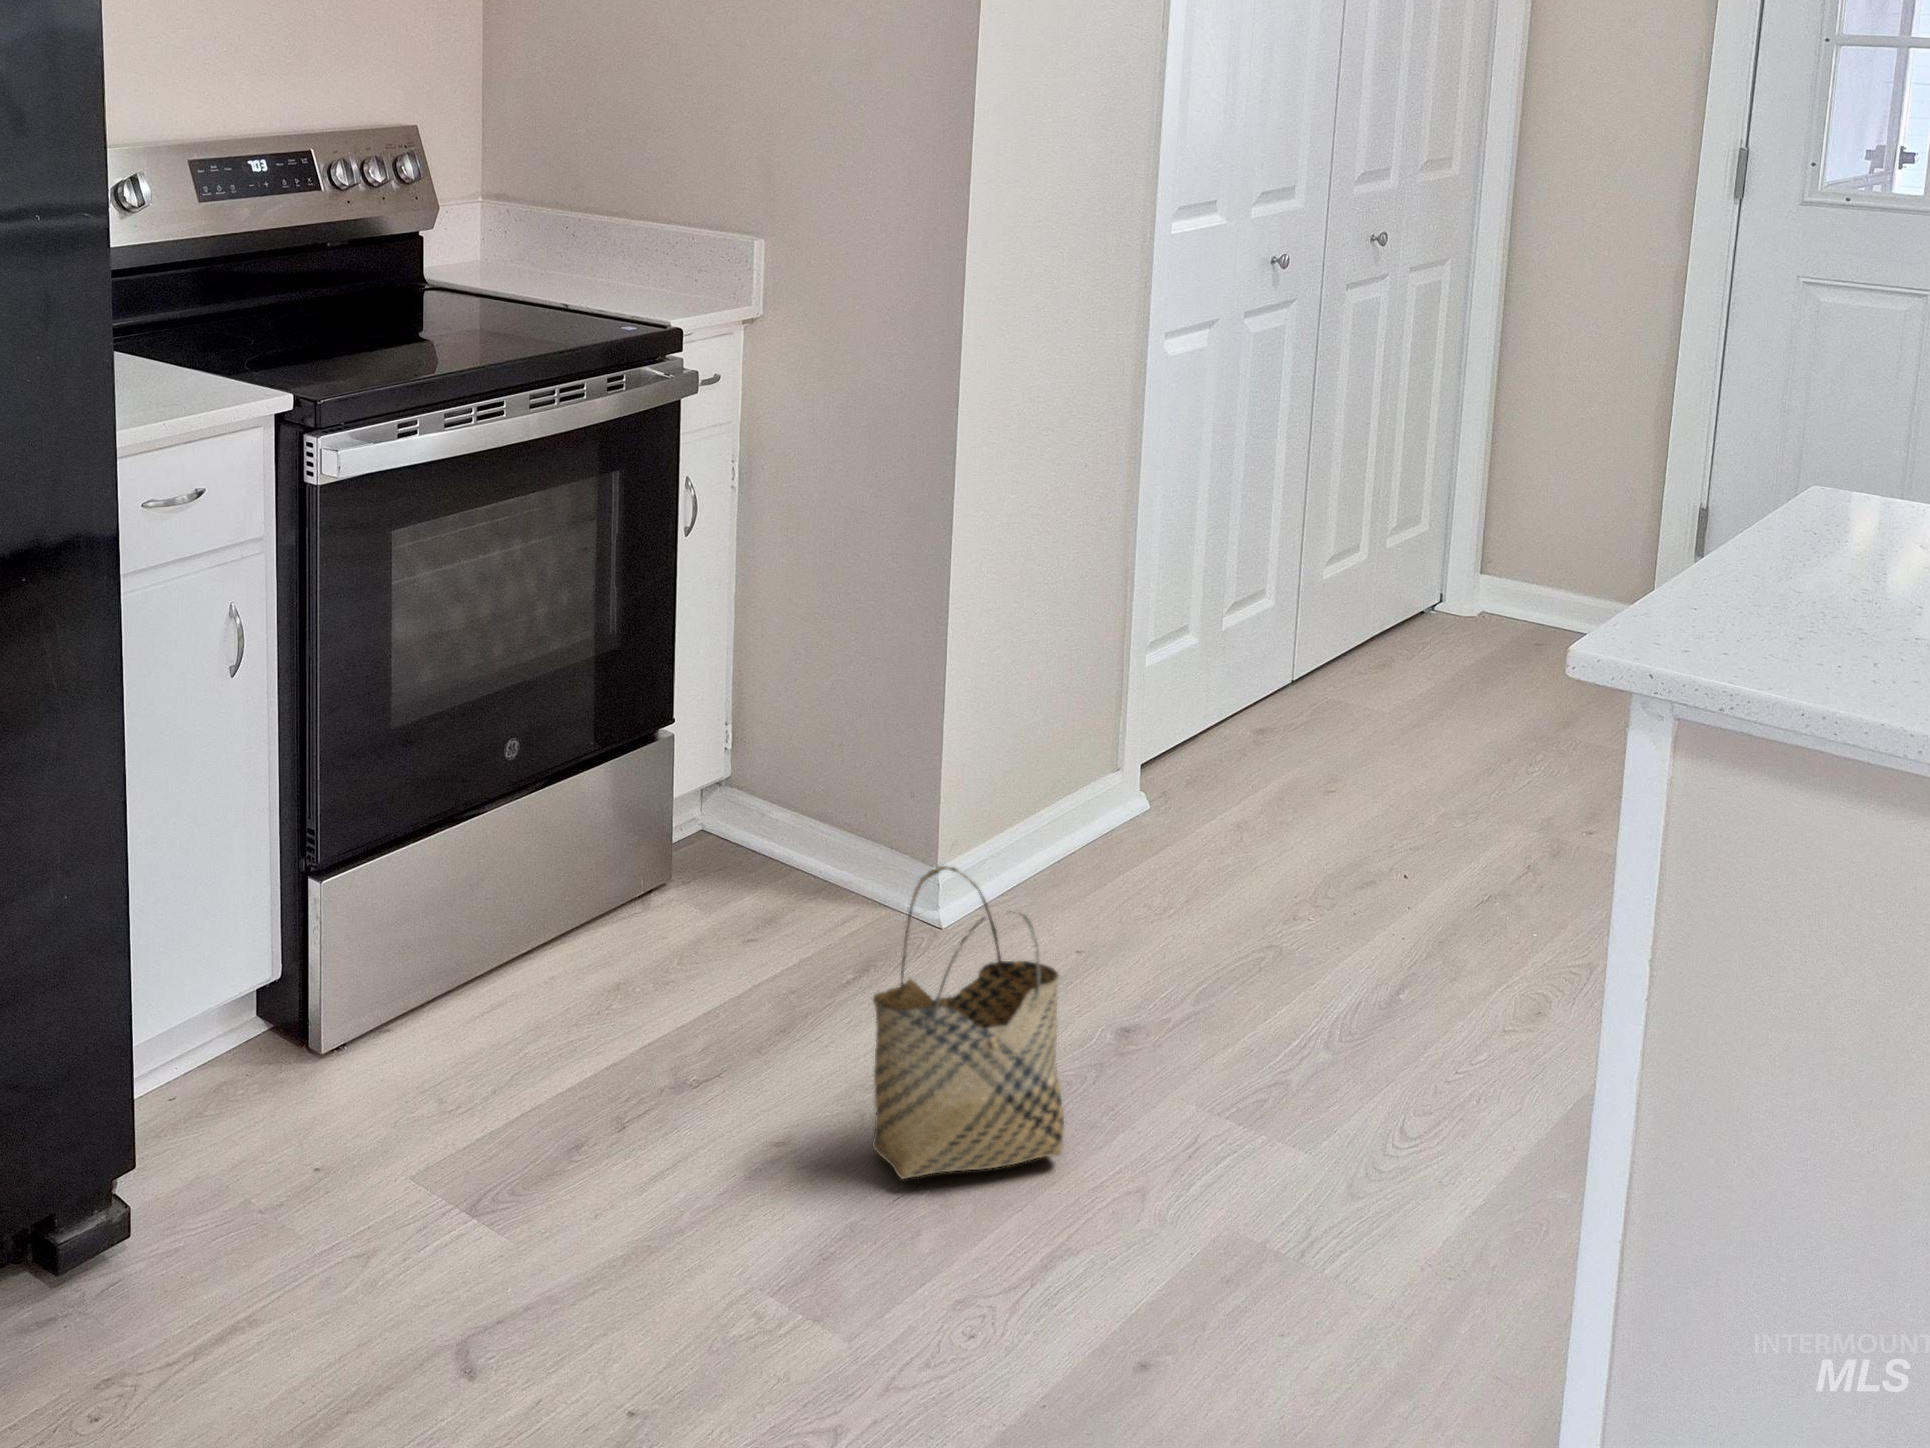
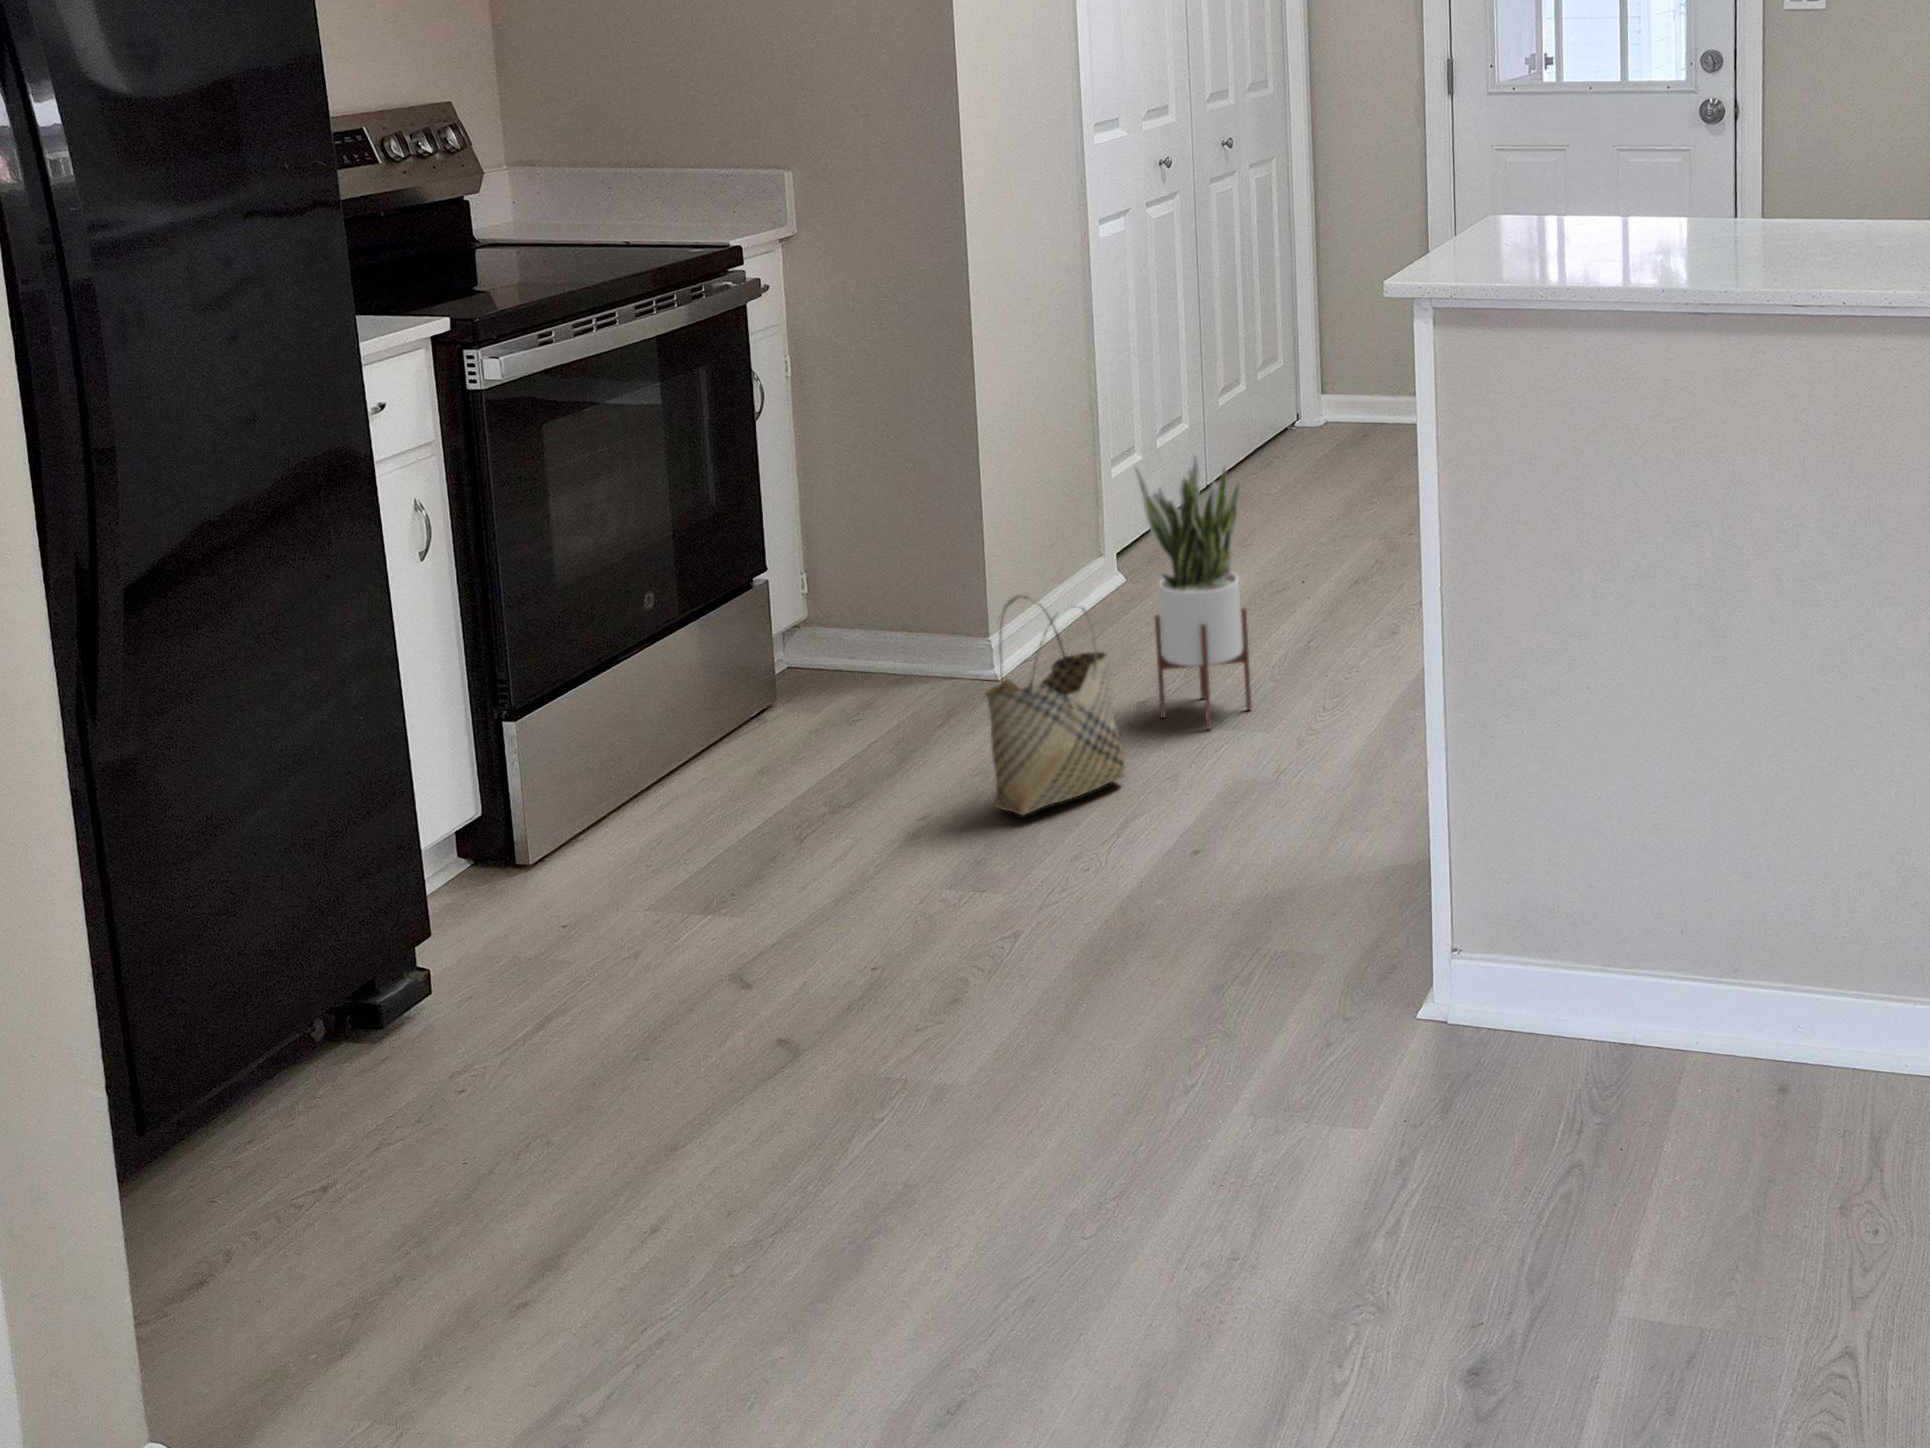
potted plant: none [1141,707,1302,1100] -> present [1134,456,1251,729]

